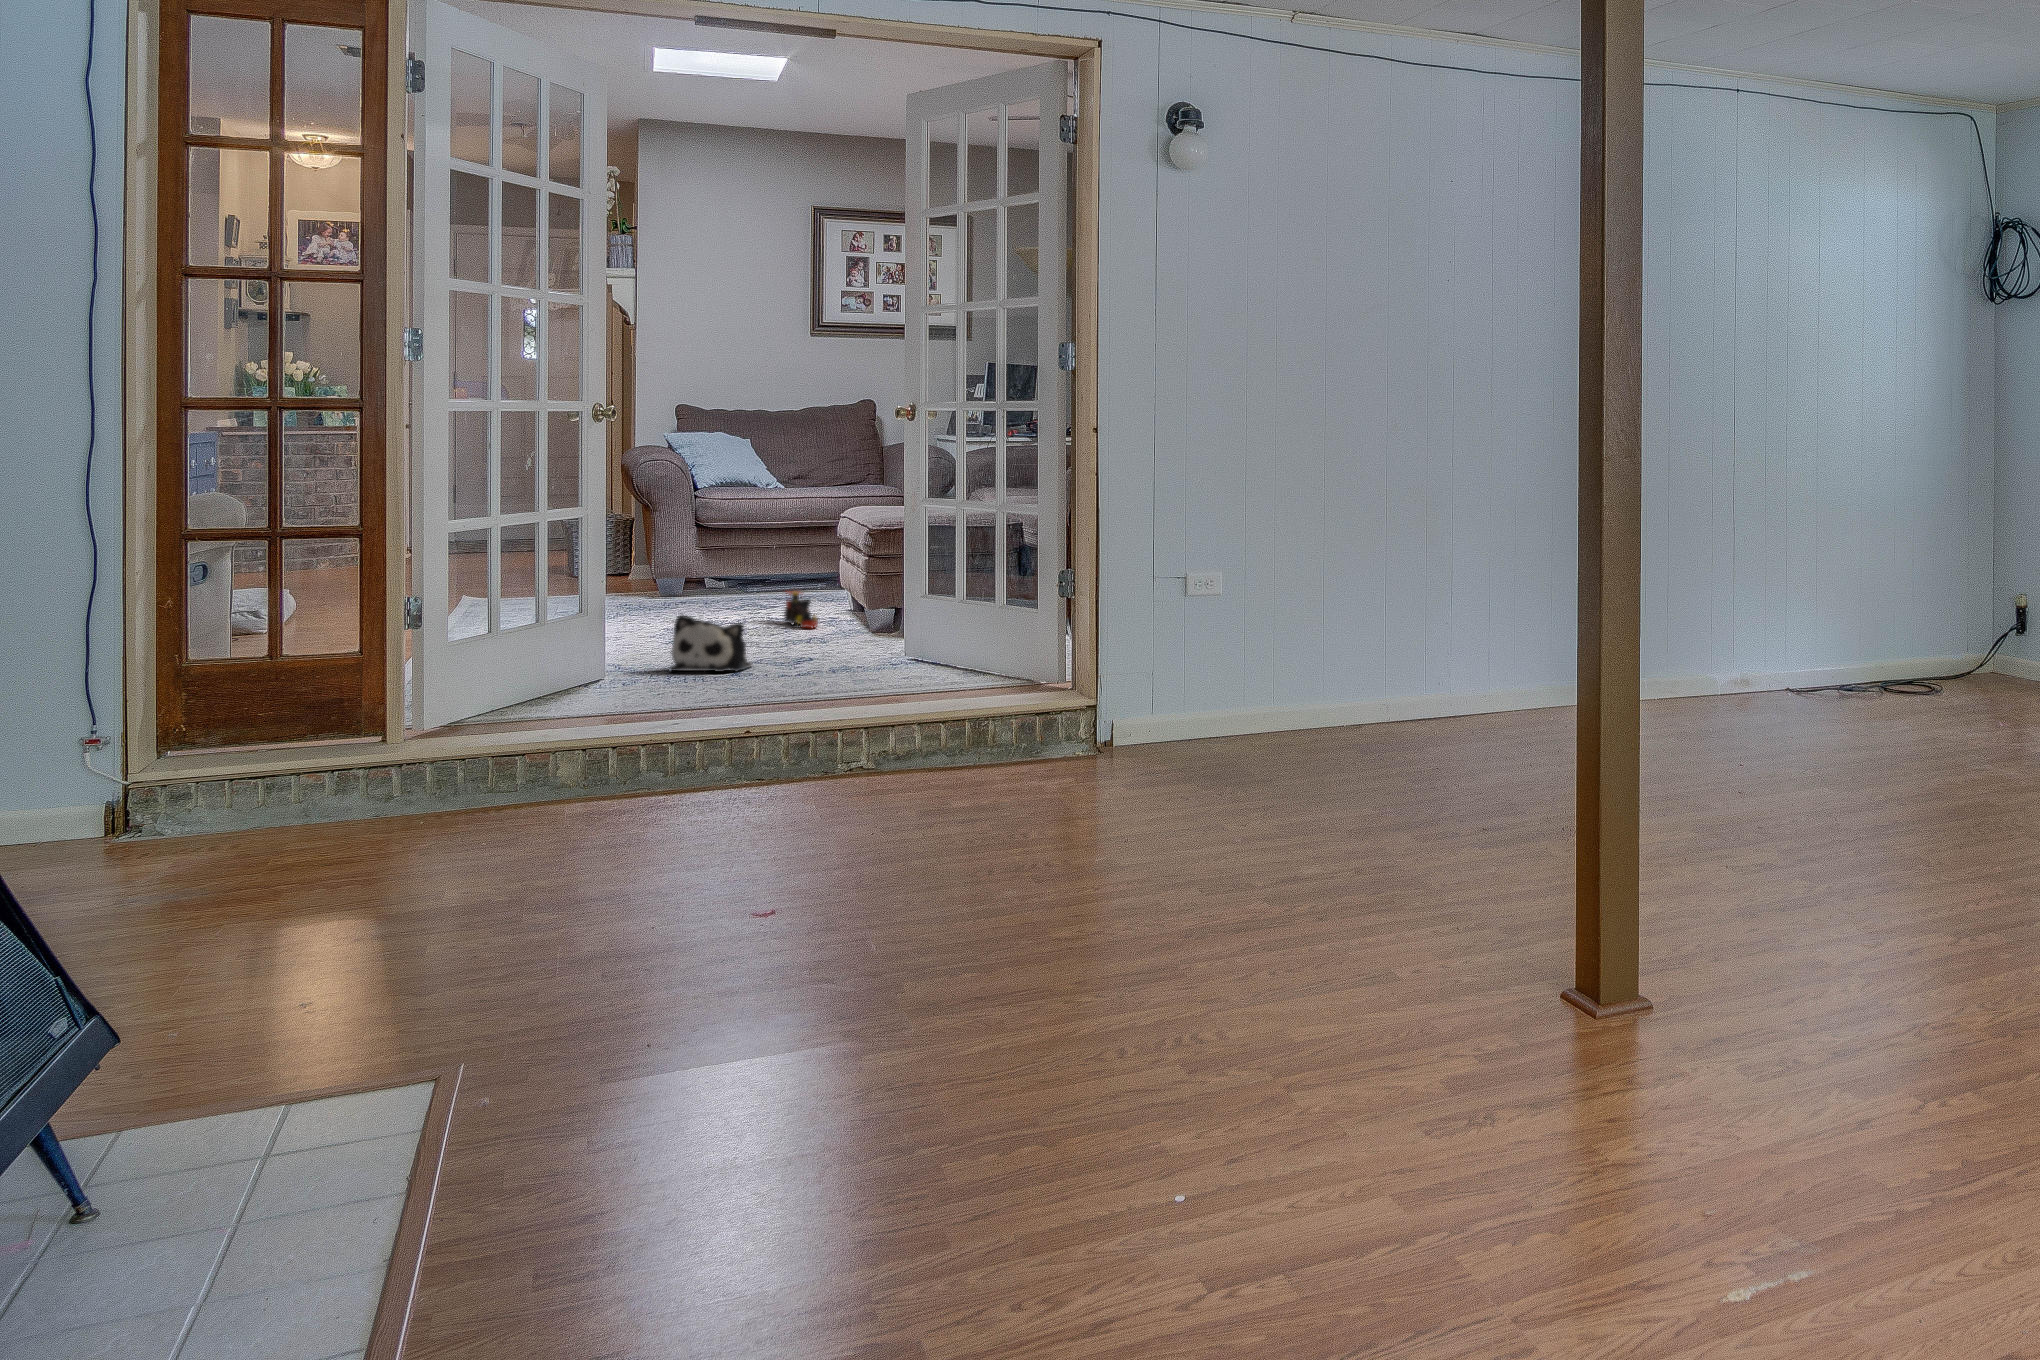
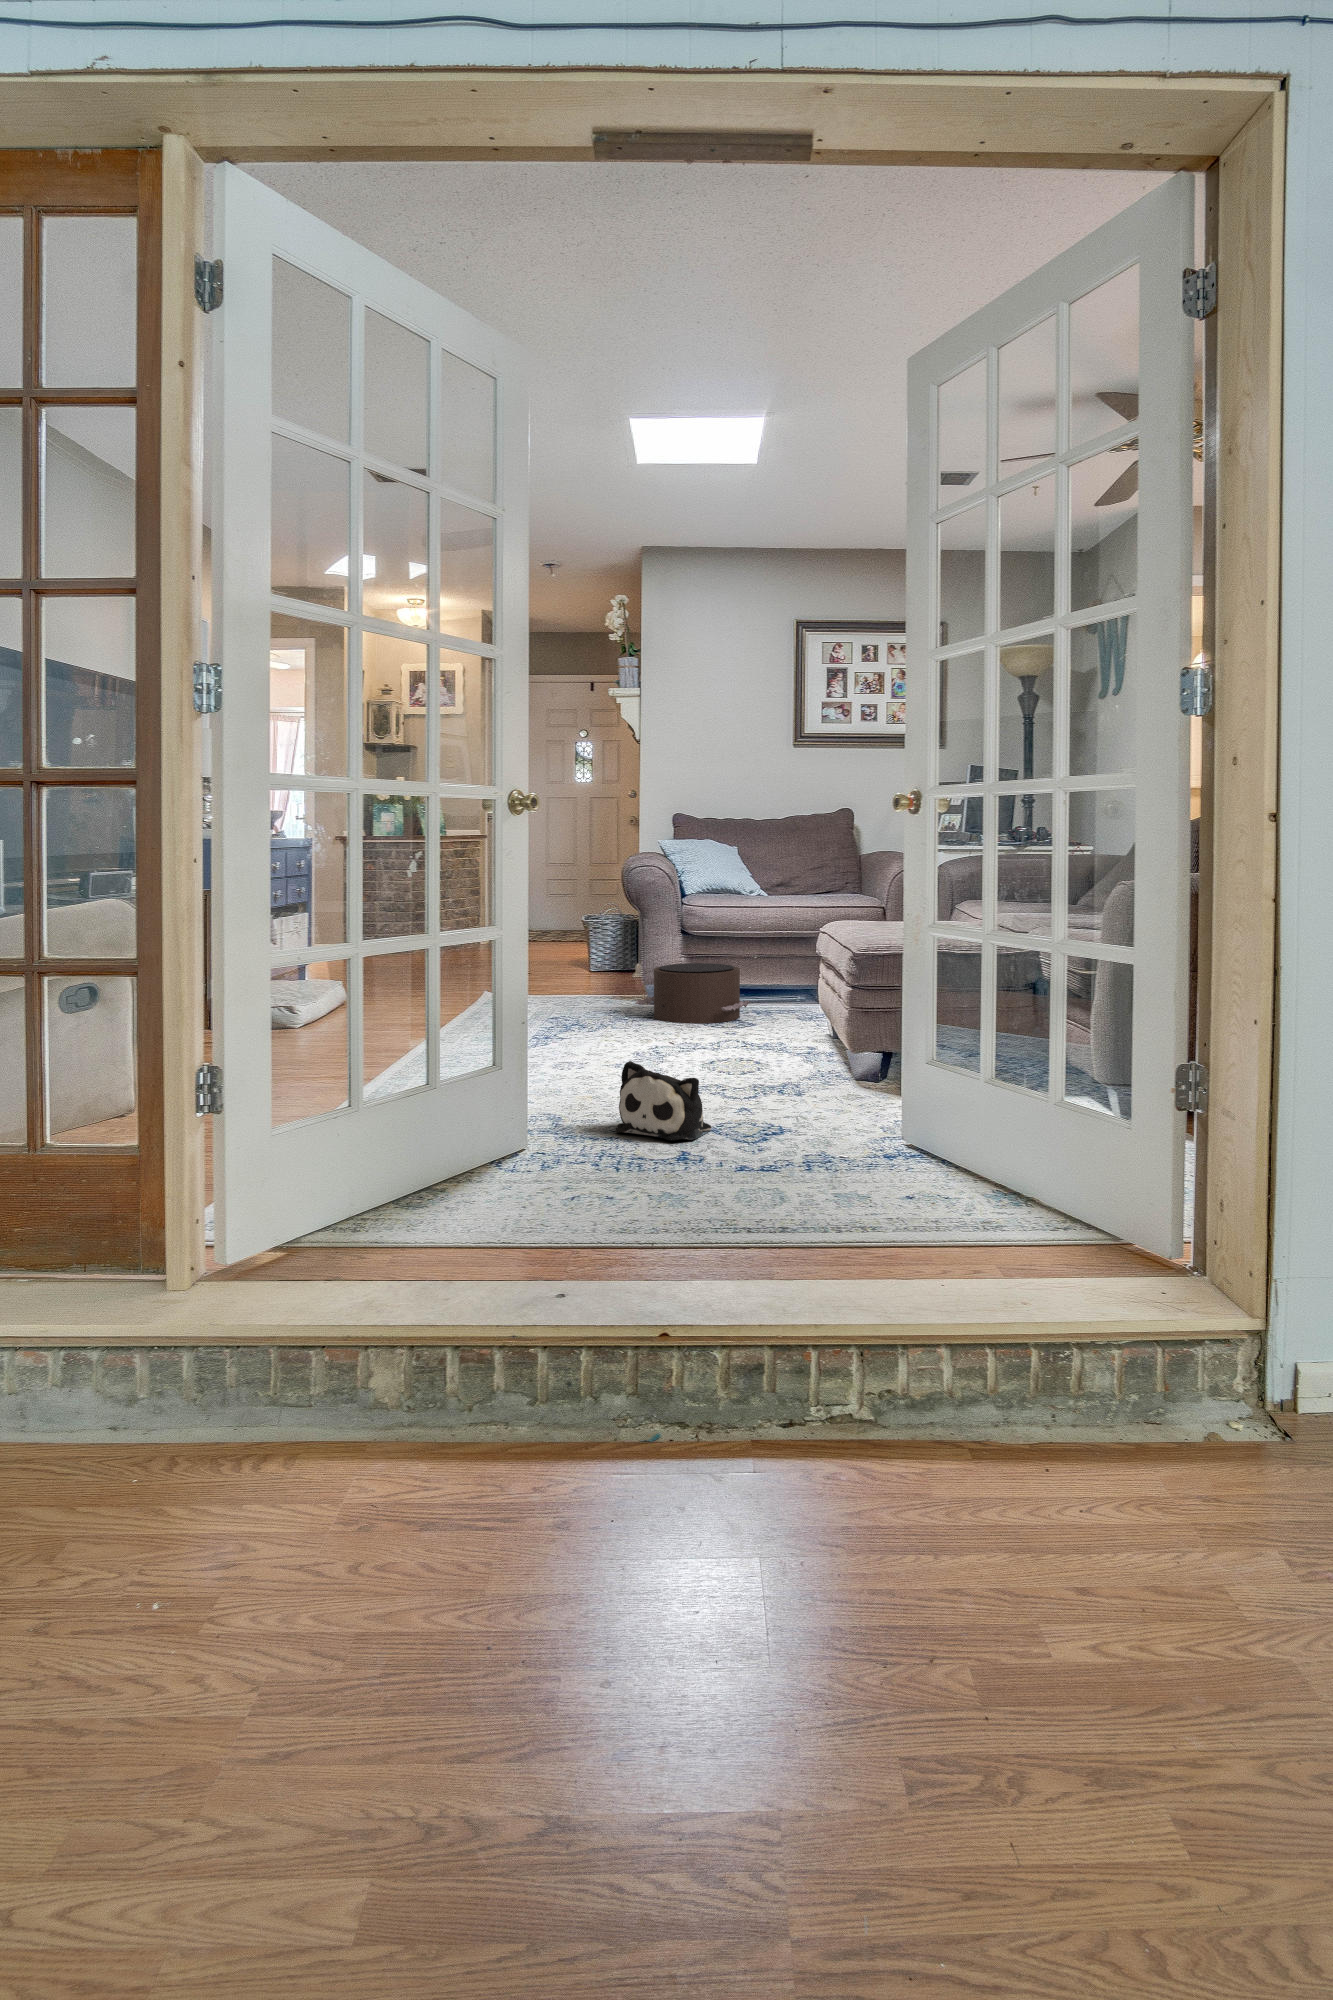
pouf: none [642,555,771,613] -> present [635,963,750,1023]
toy train: present [784,591,818,628] -> none [759,1010,793,1058]

